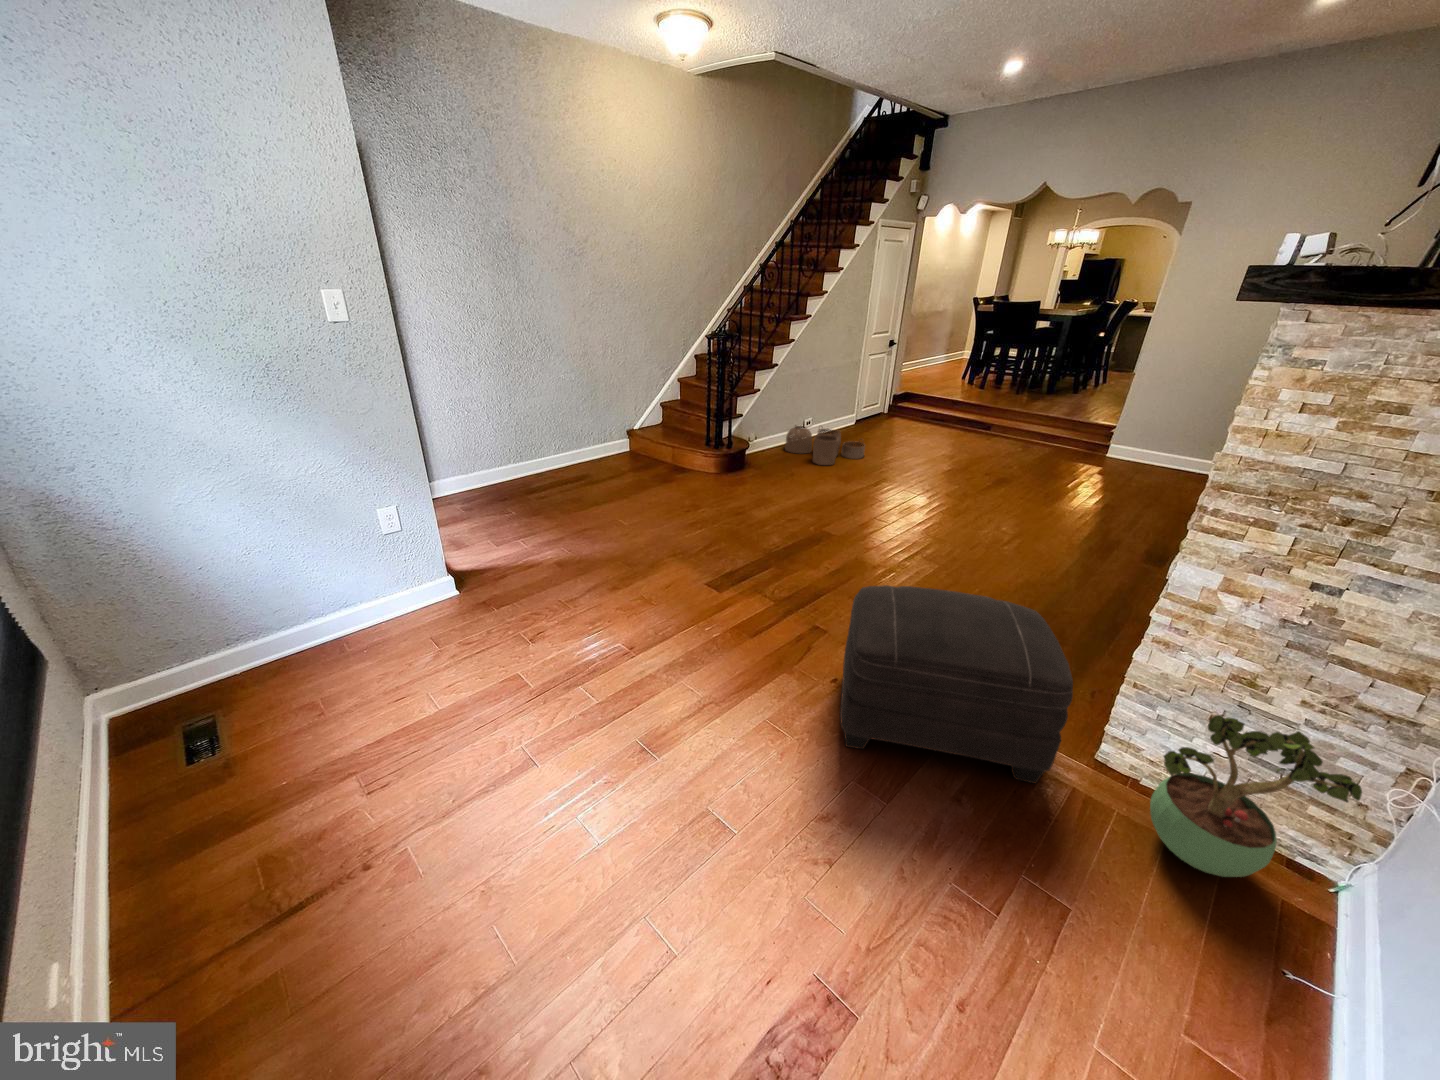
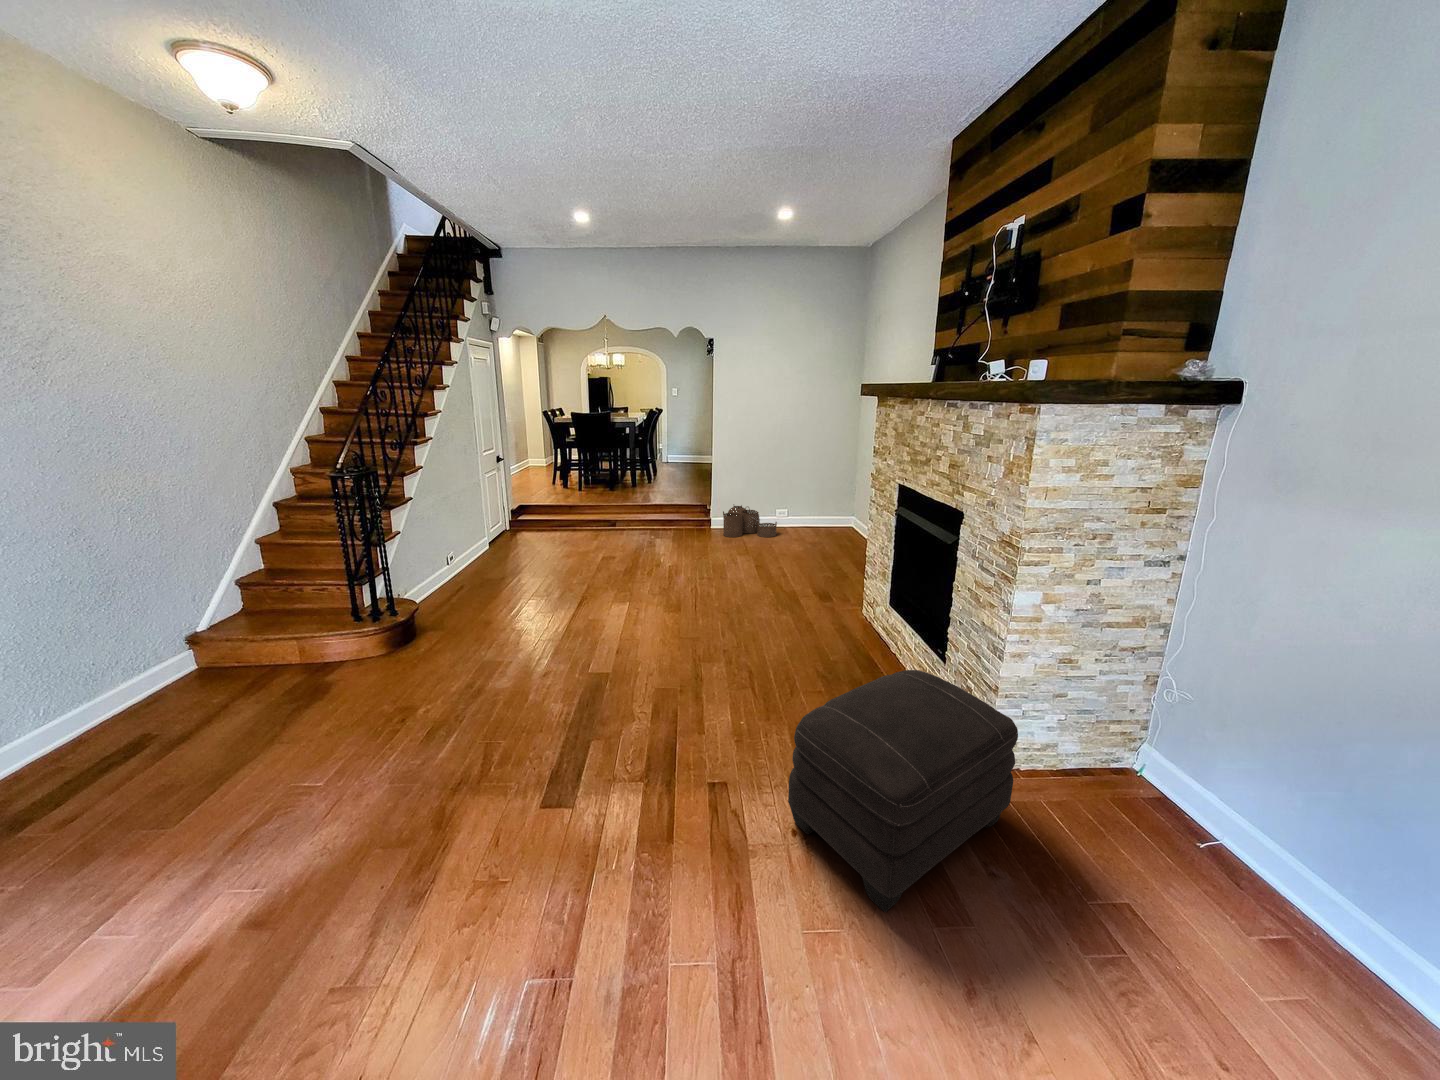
woven basket: present [785,425,865,465] -> present [723,505,777,537]
potted plant: present [1150,715,1362,877] -> none [1055,681,1173,812]

